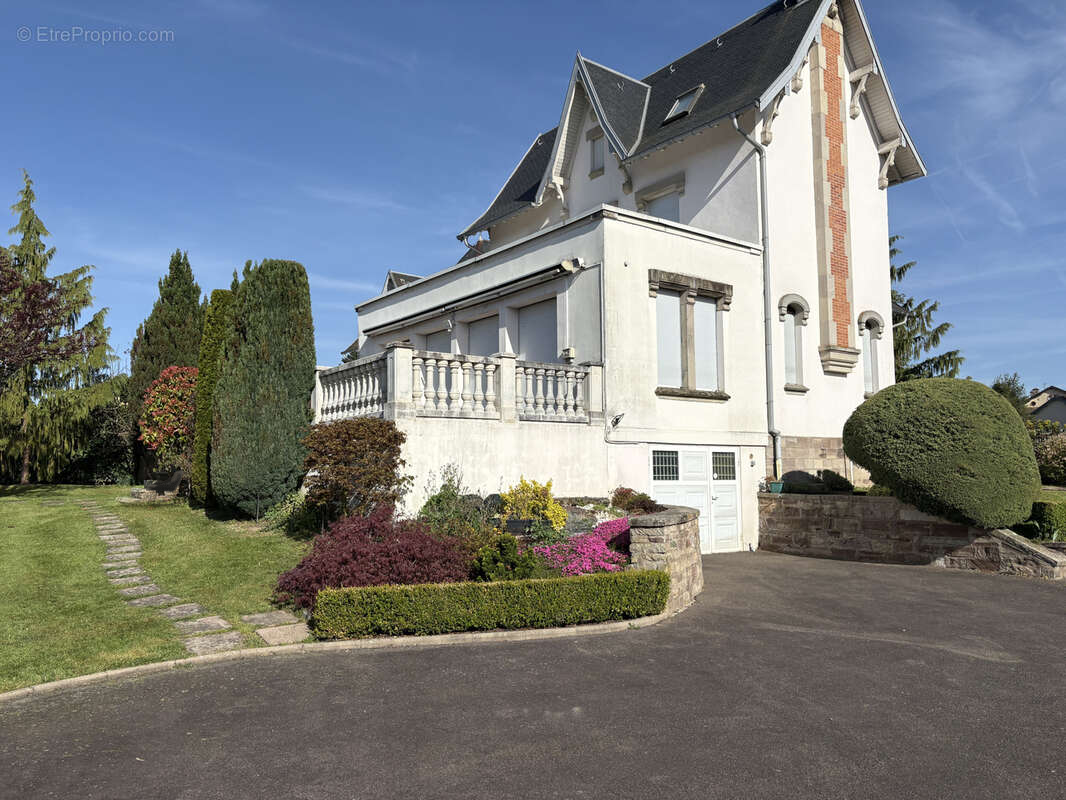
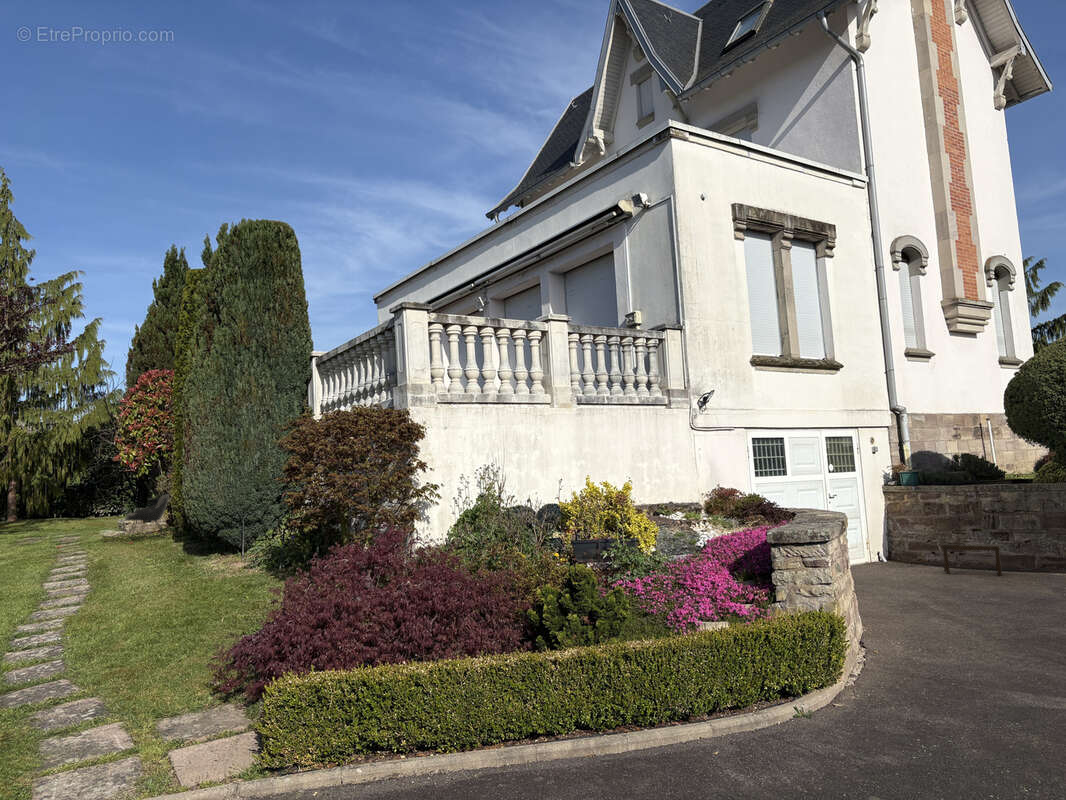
bench: none [790,538,832,563] -> present [942,544,1002,576]

